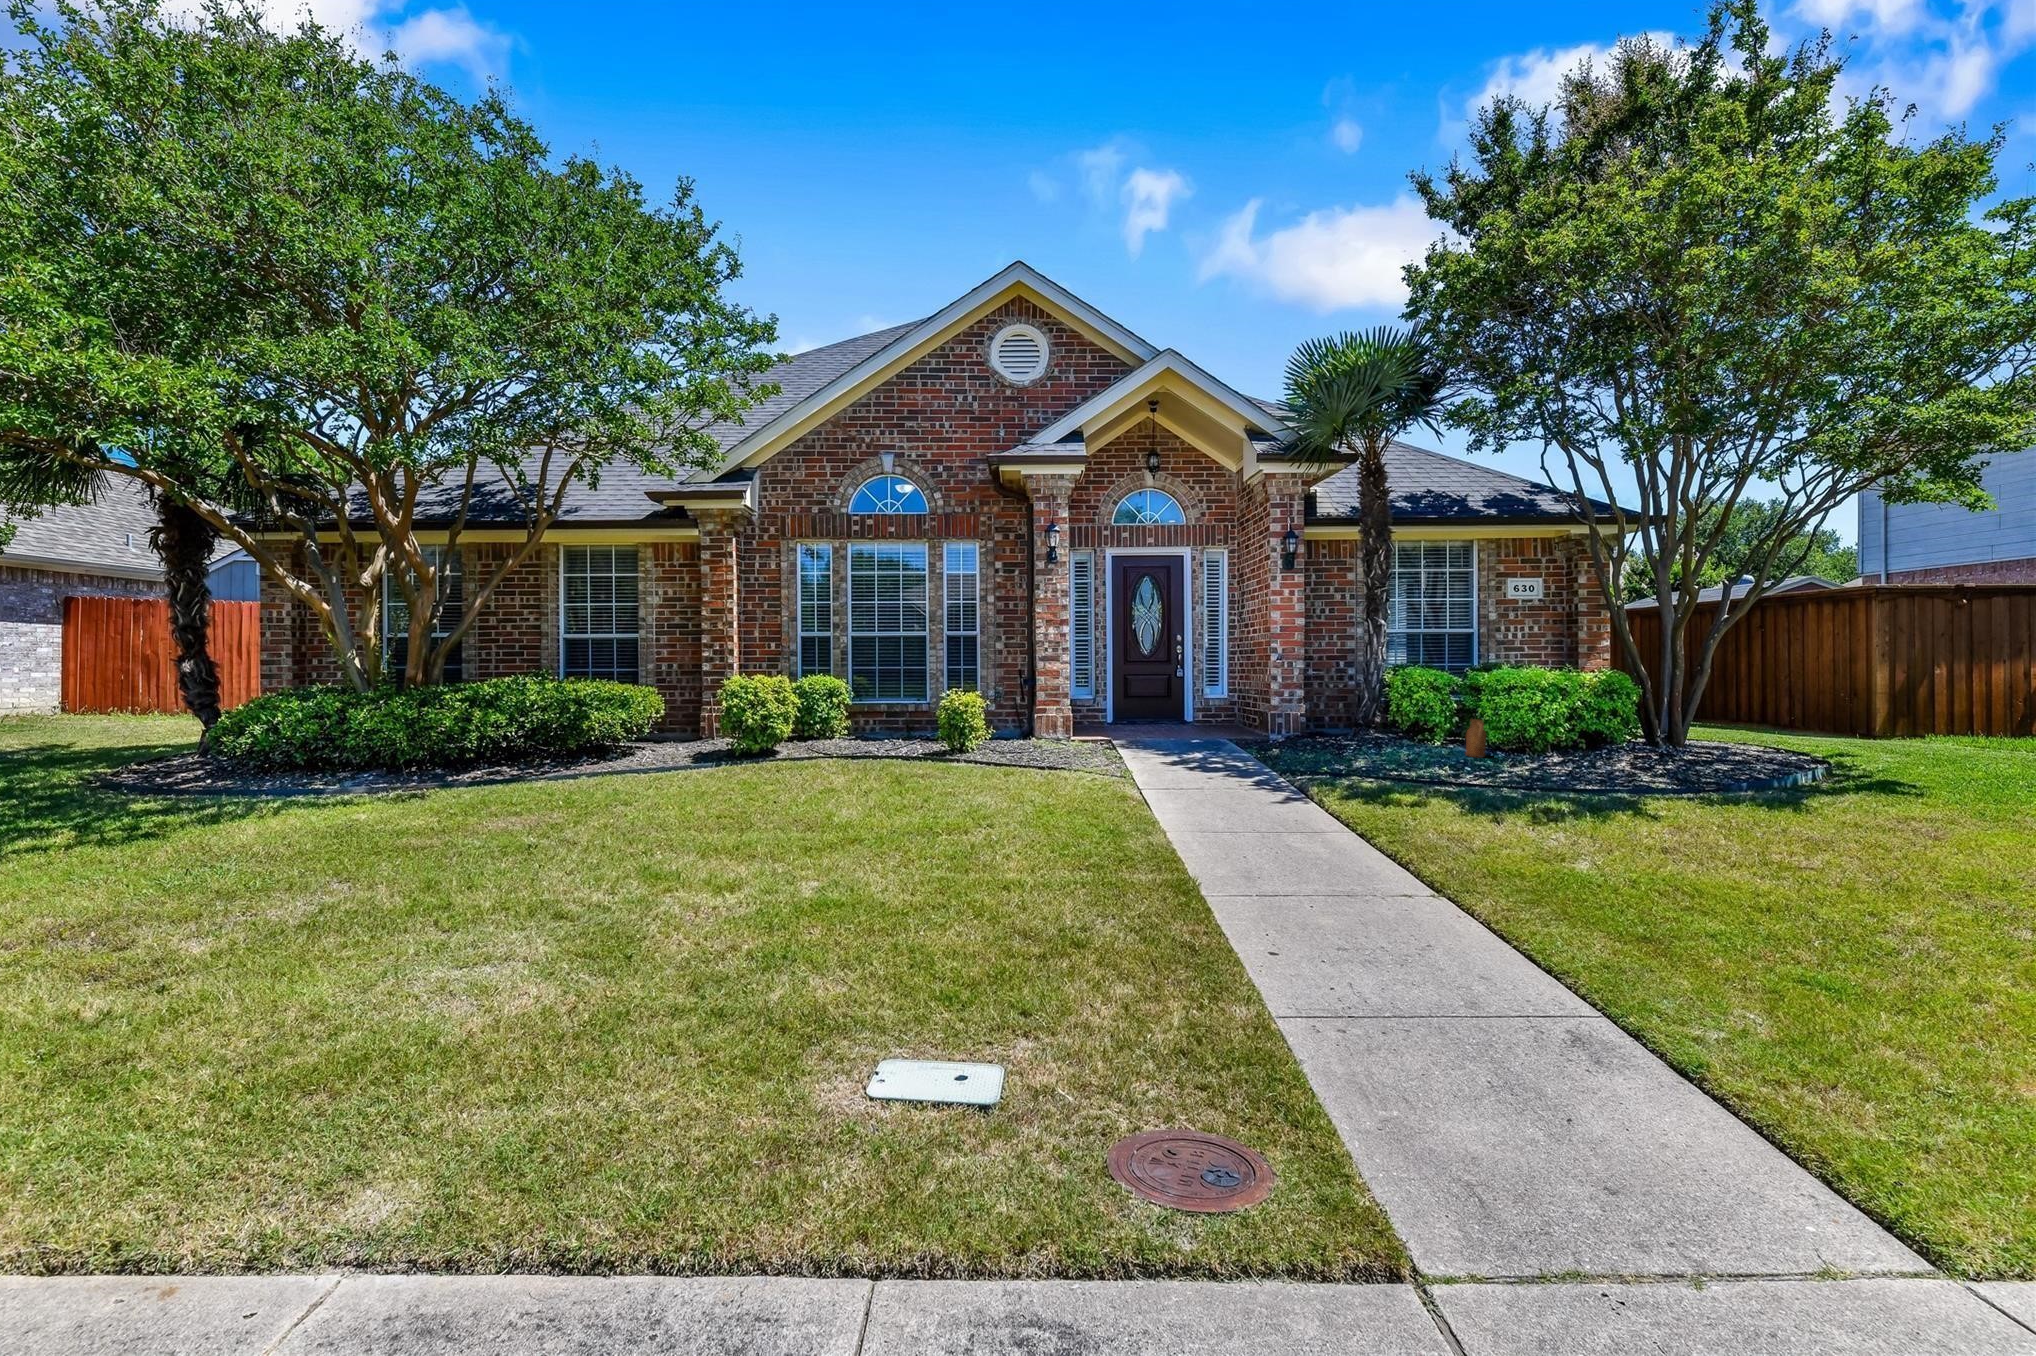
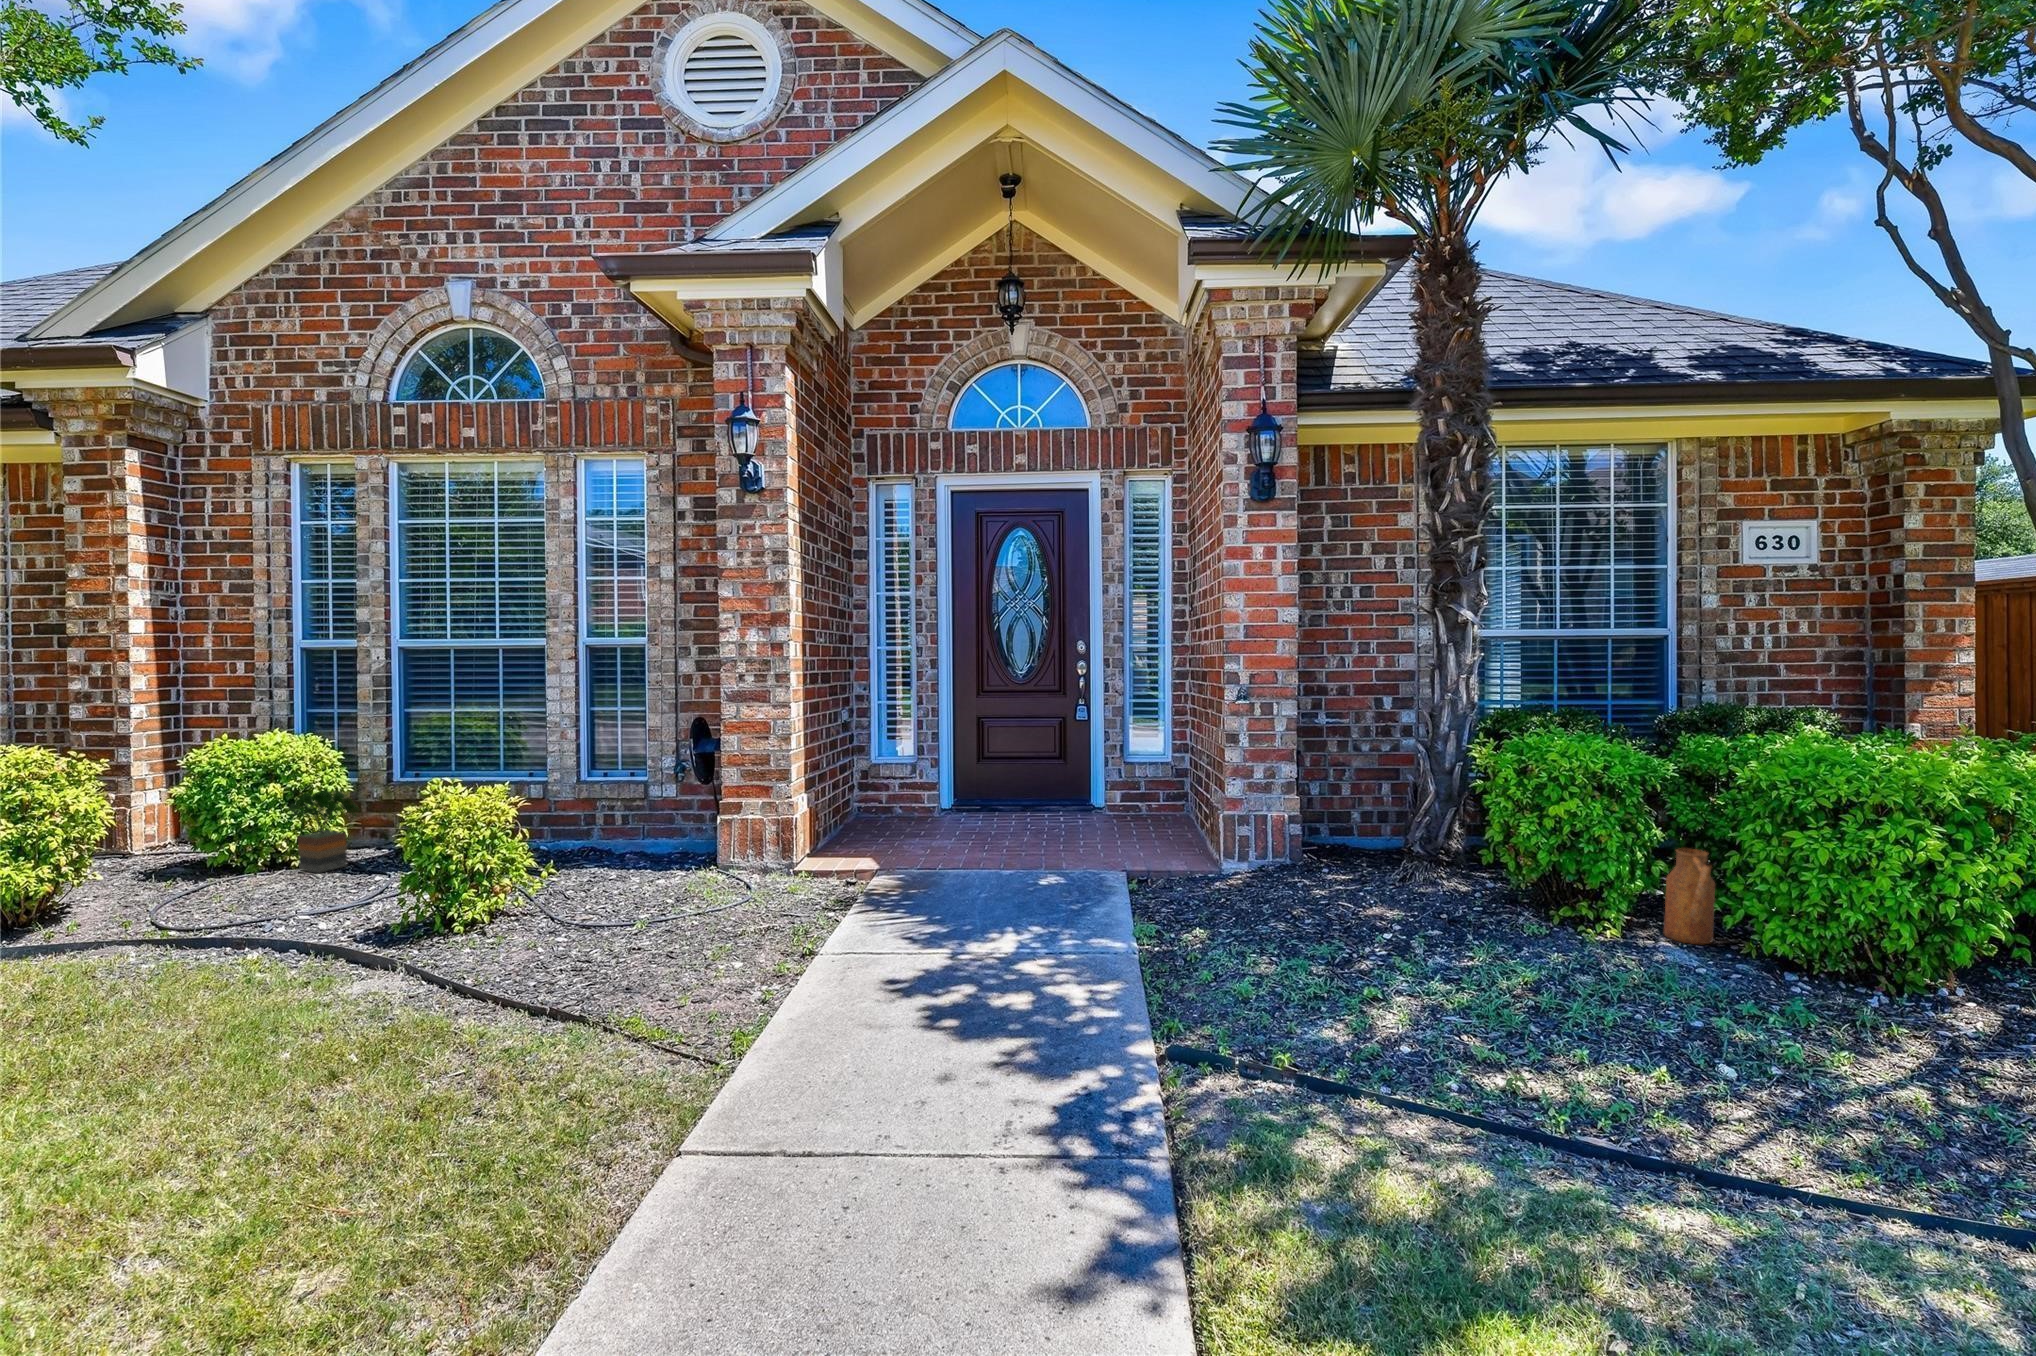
potted tree: none [837,700,866,738] -> present [290,791,358,873]

